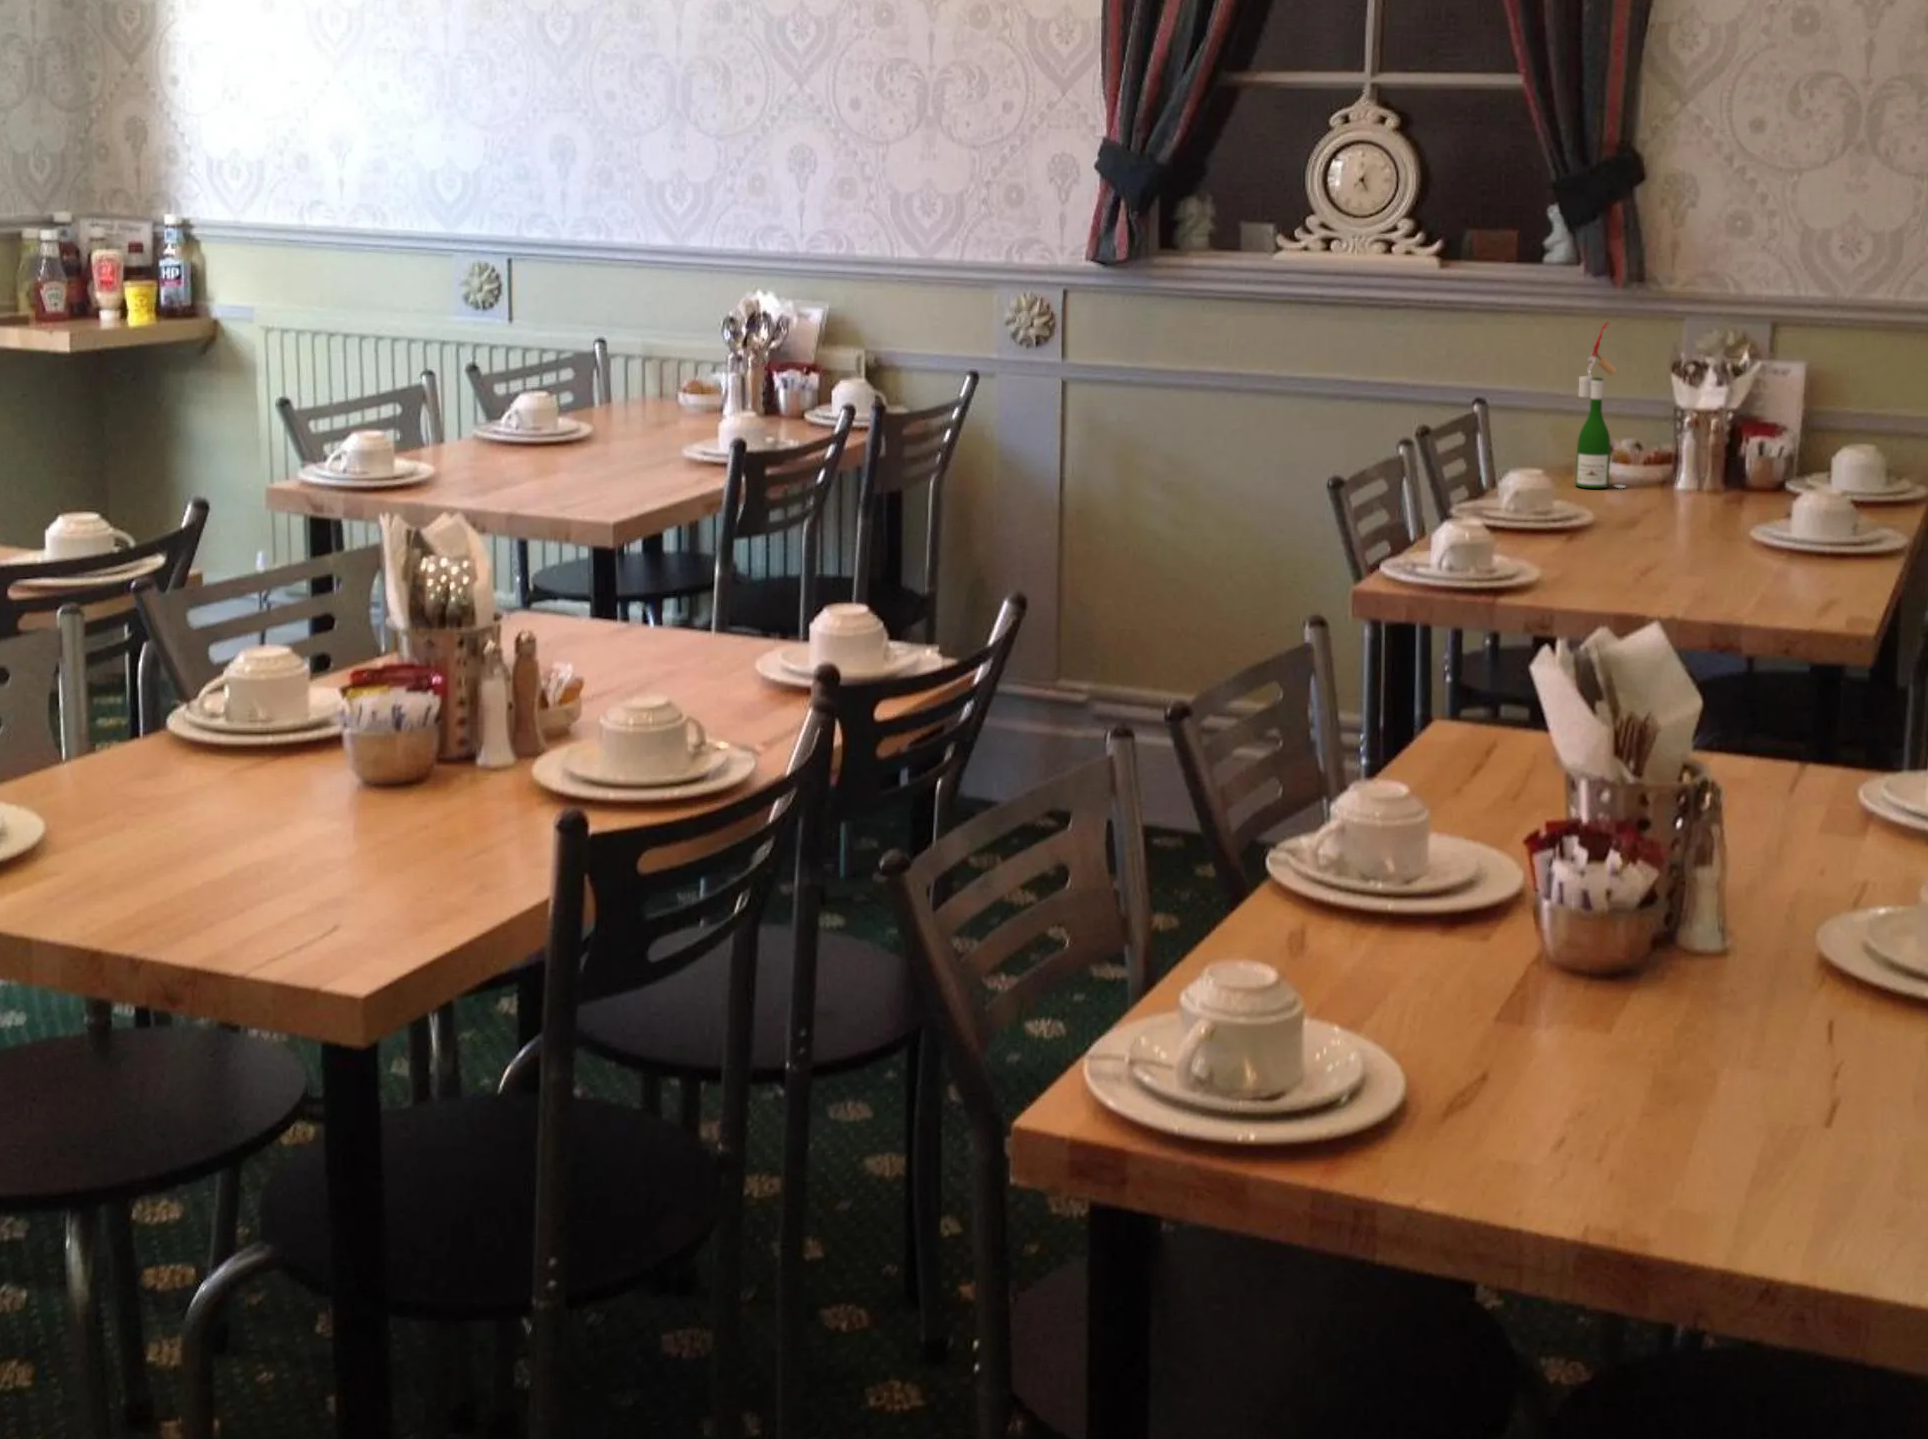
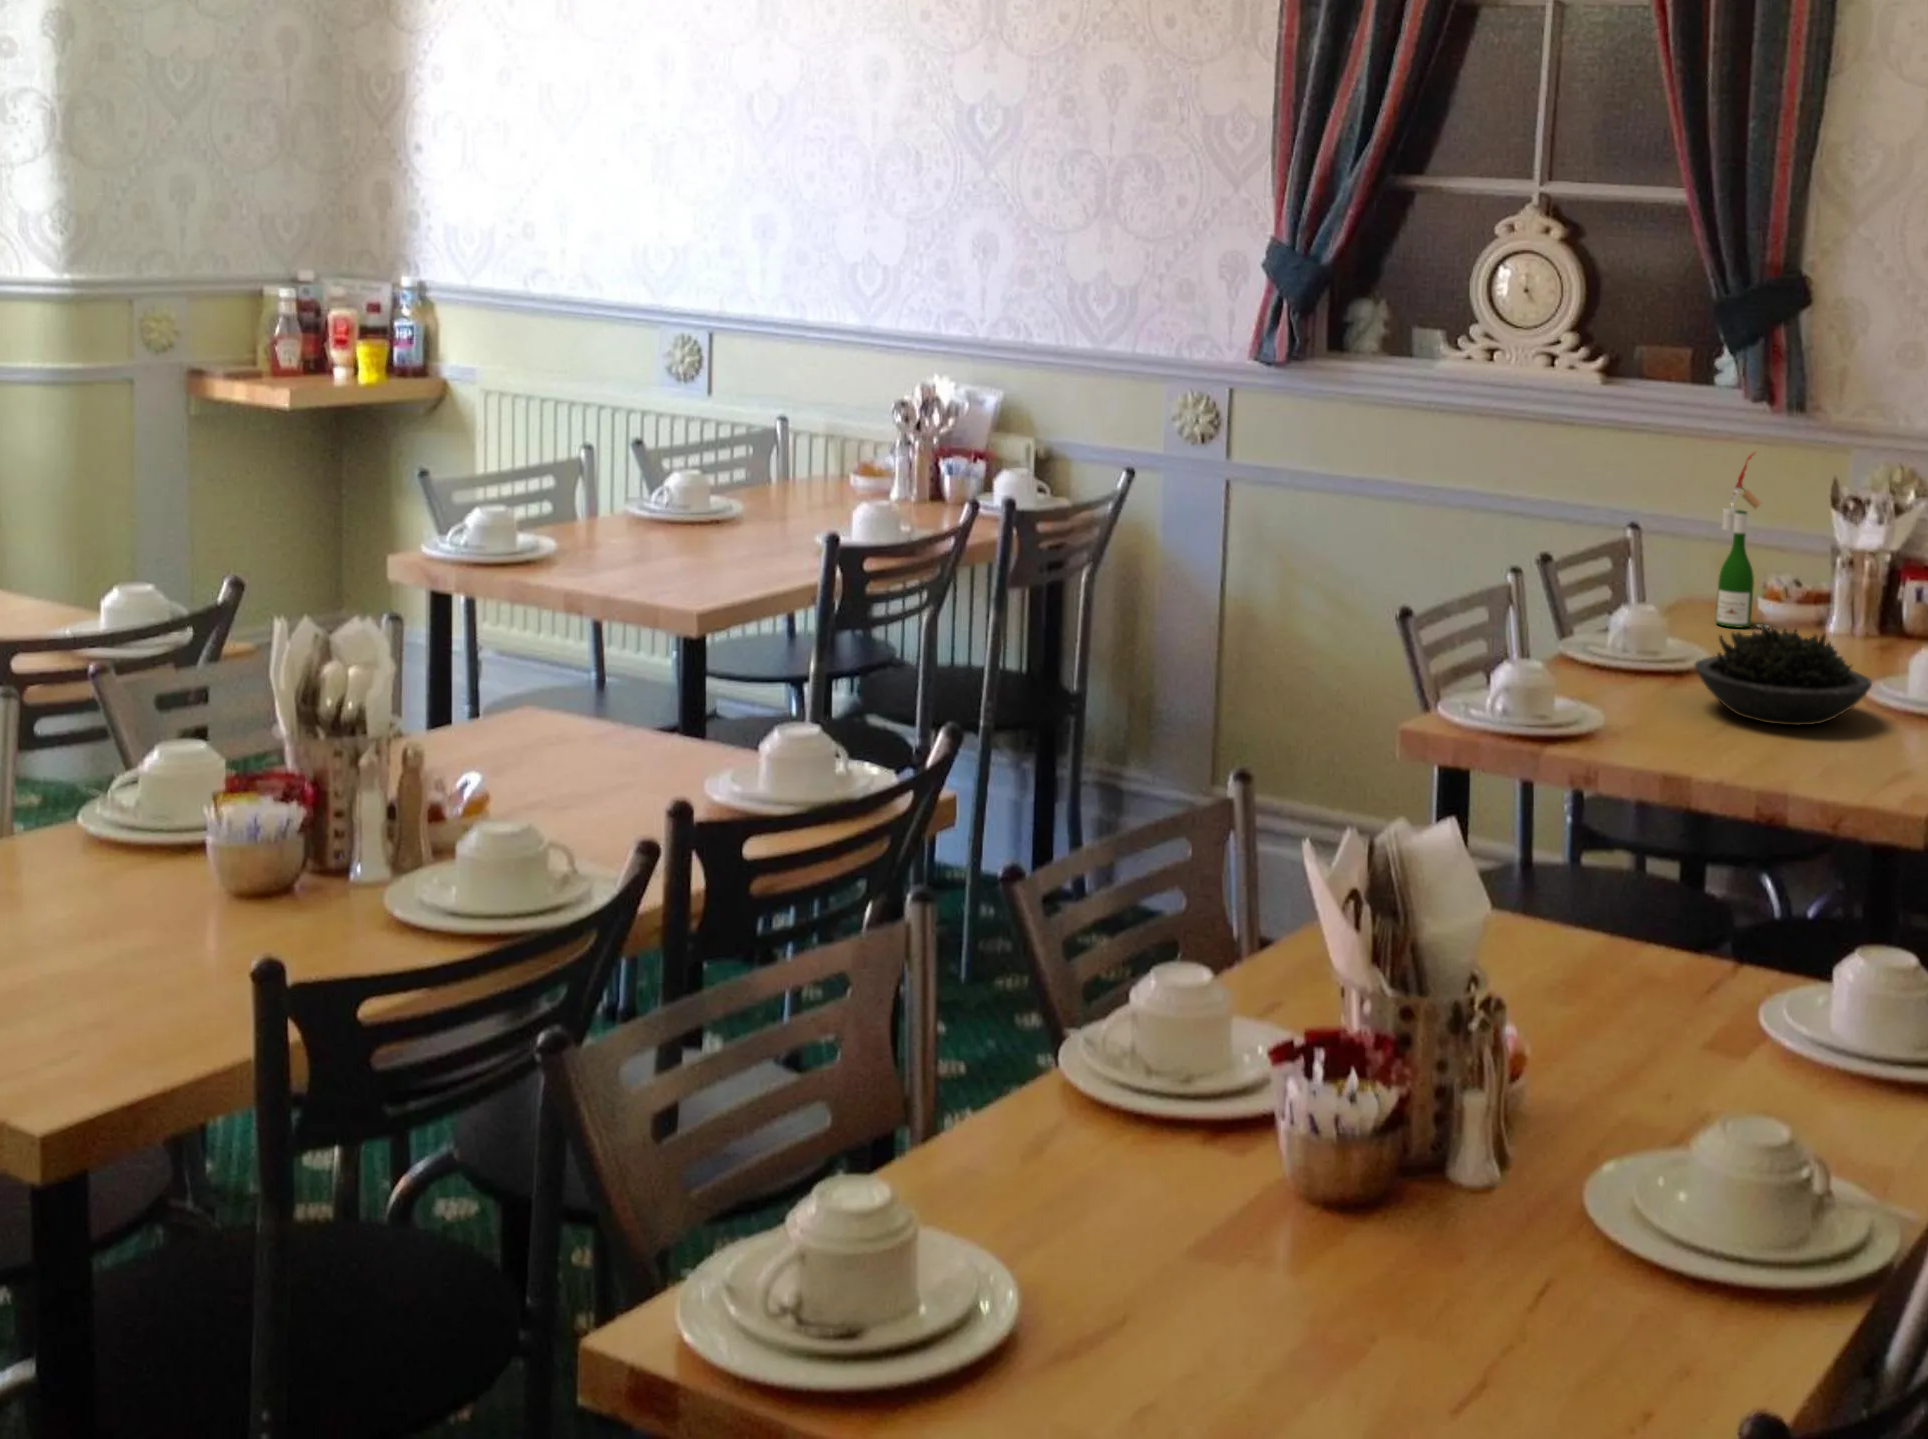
succulent plant: none [1598,473,1765,565] -> present [1695,624,1872,725]

